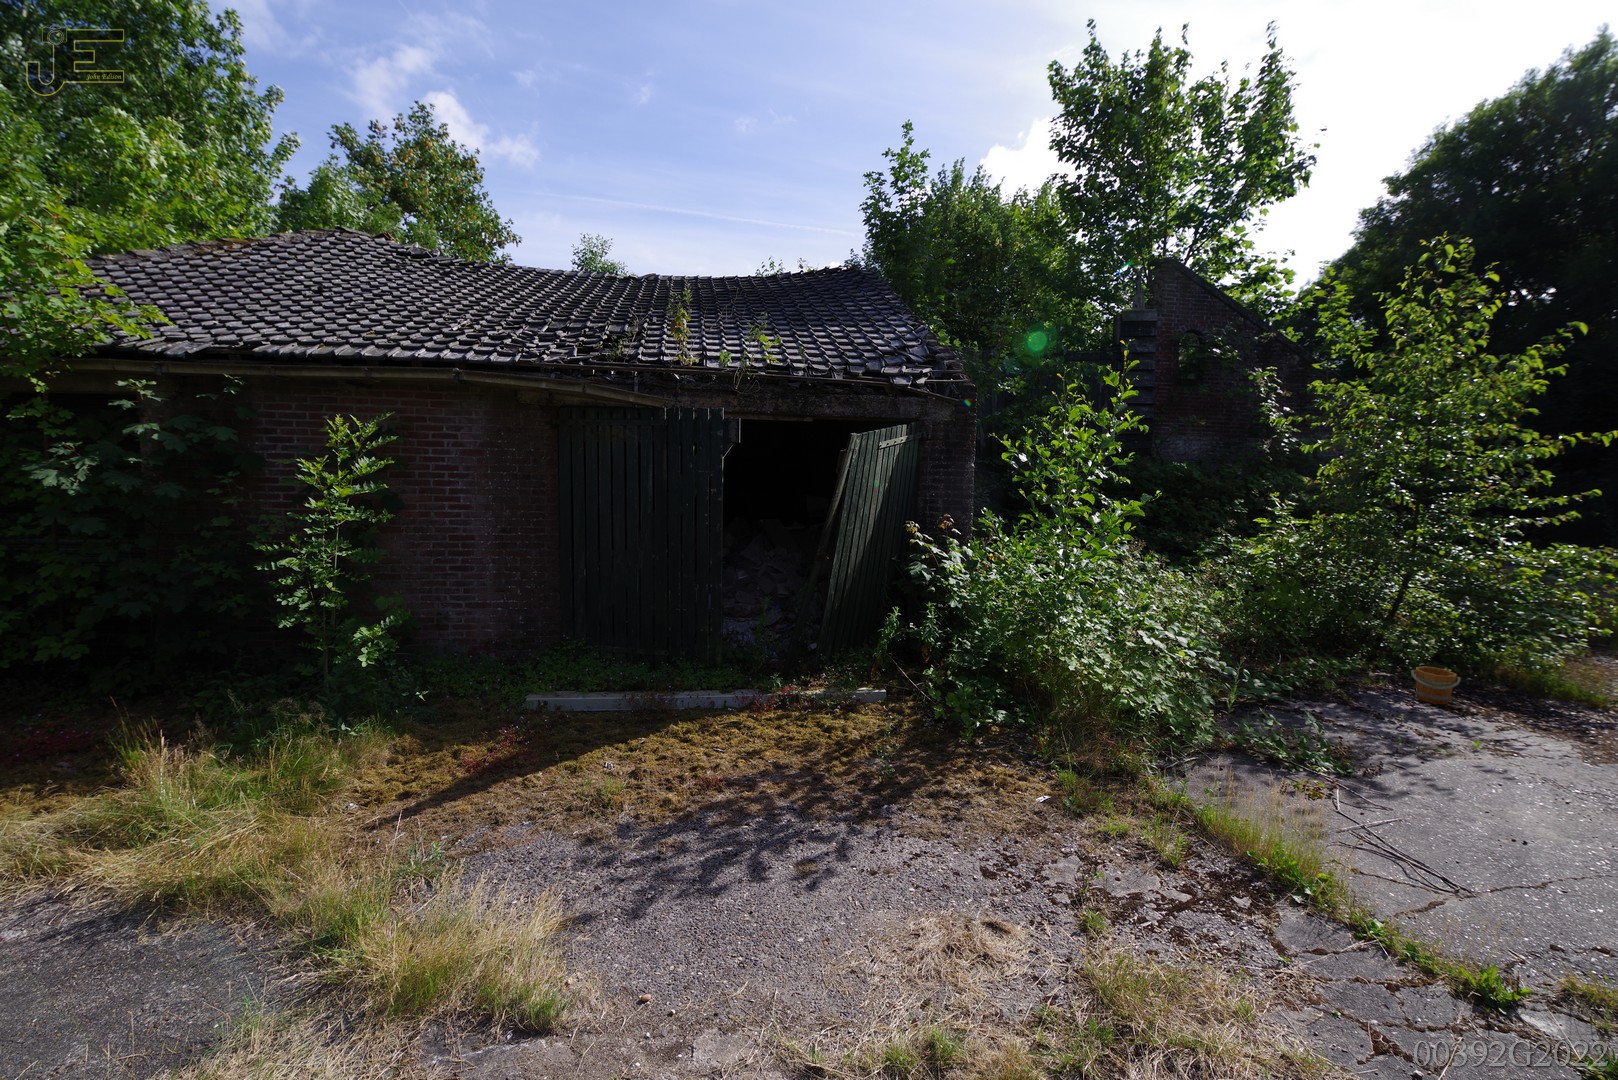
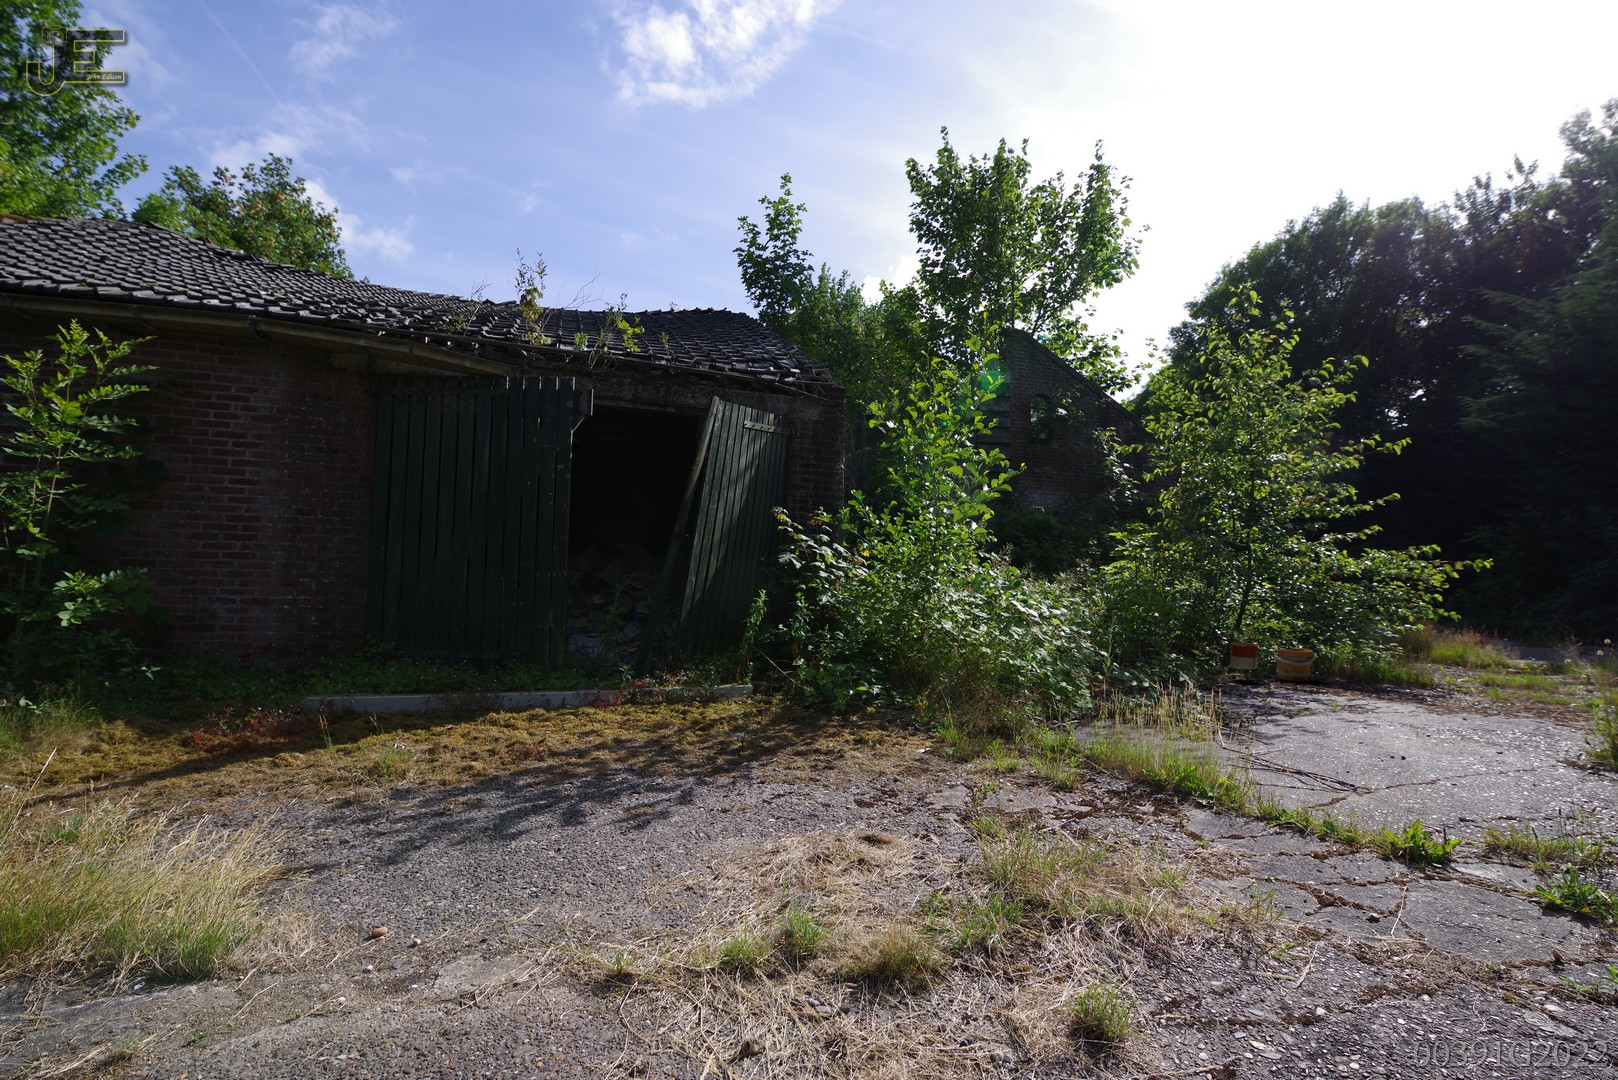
planter: none [1362,662,1396,704] -> present [1229,643,1258,682]

